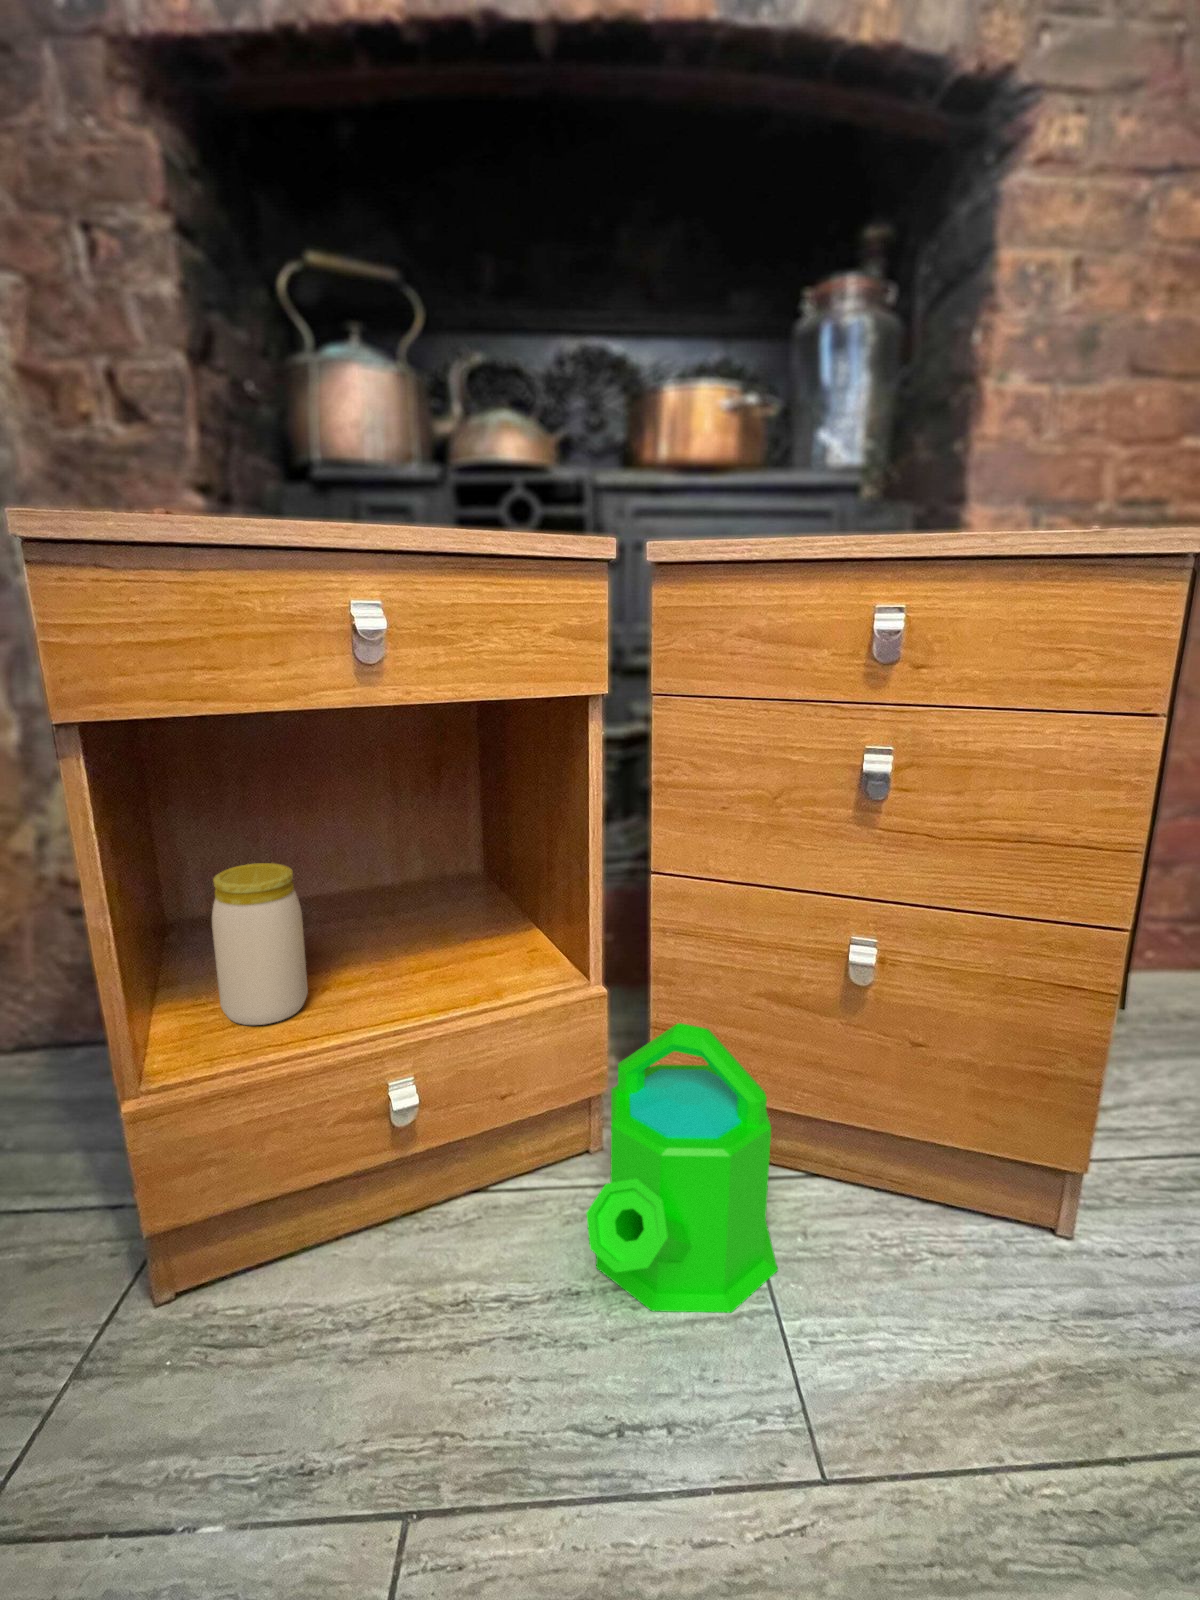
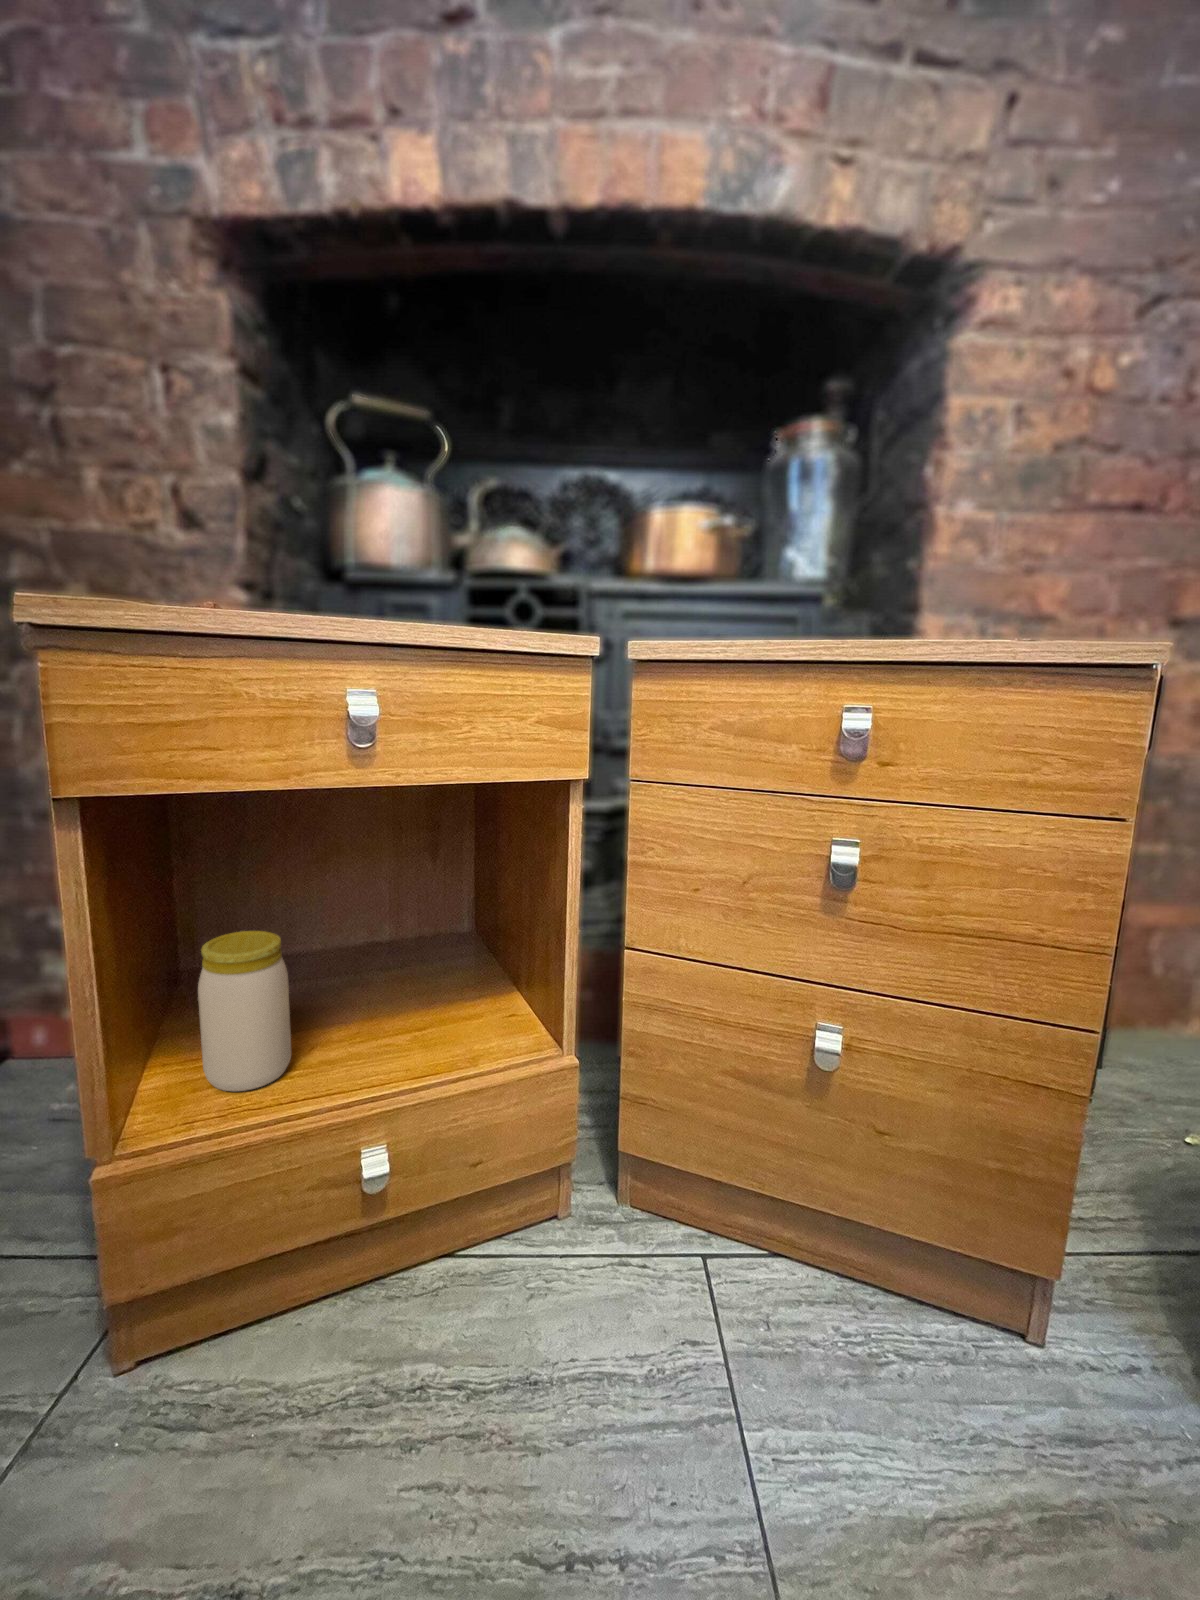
watering can: present [586,1023,778,1312] -> none [543,1104,740,1412]

